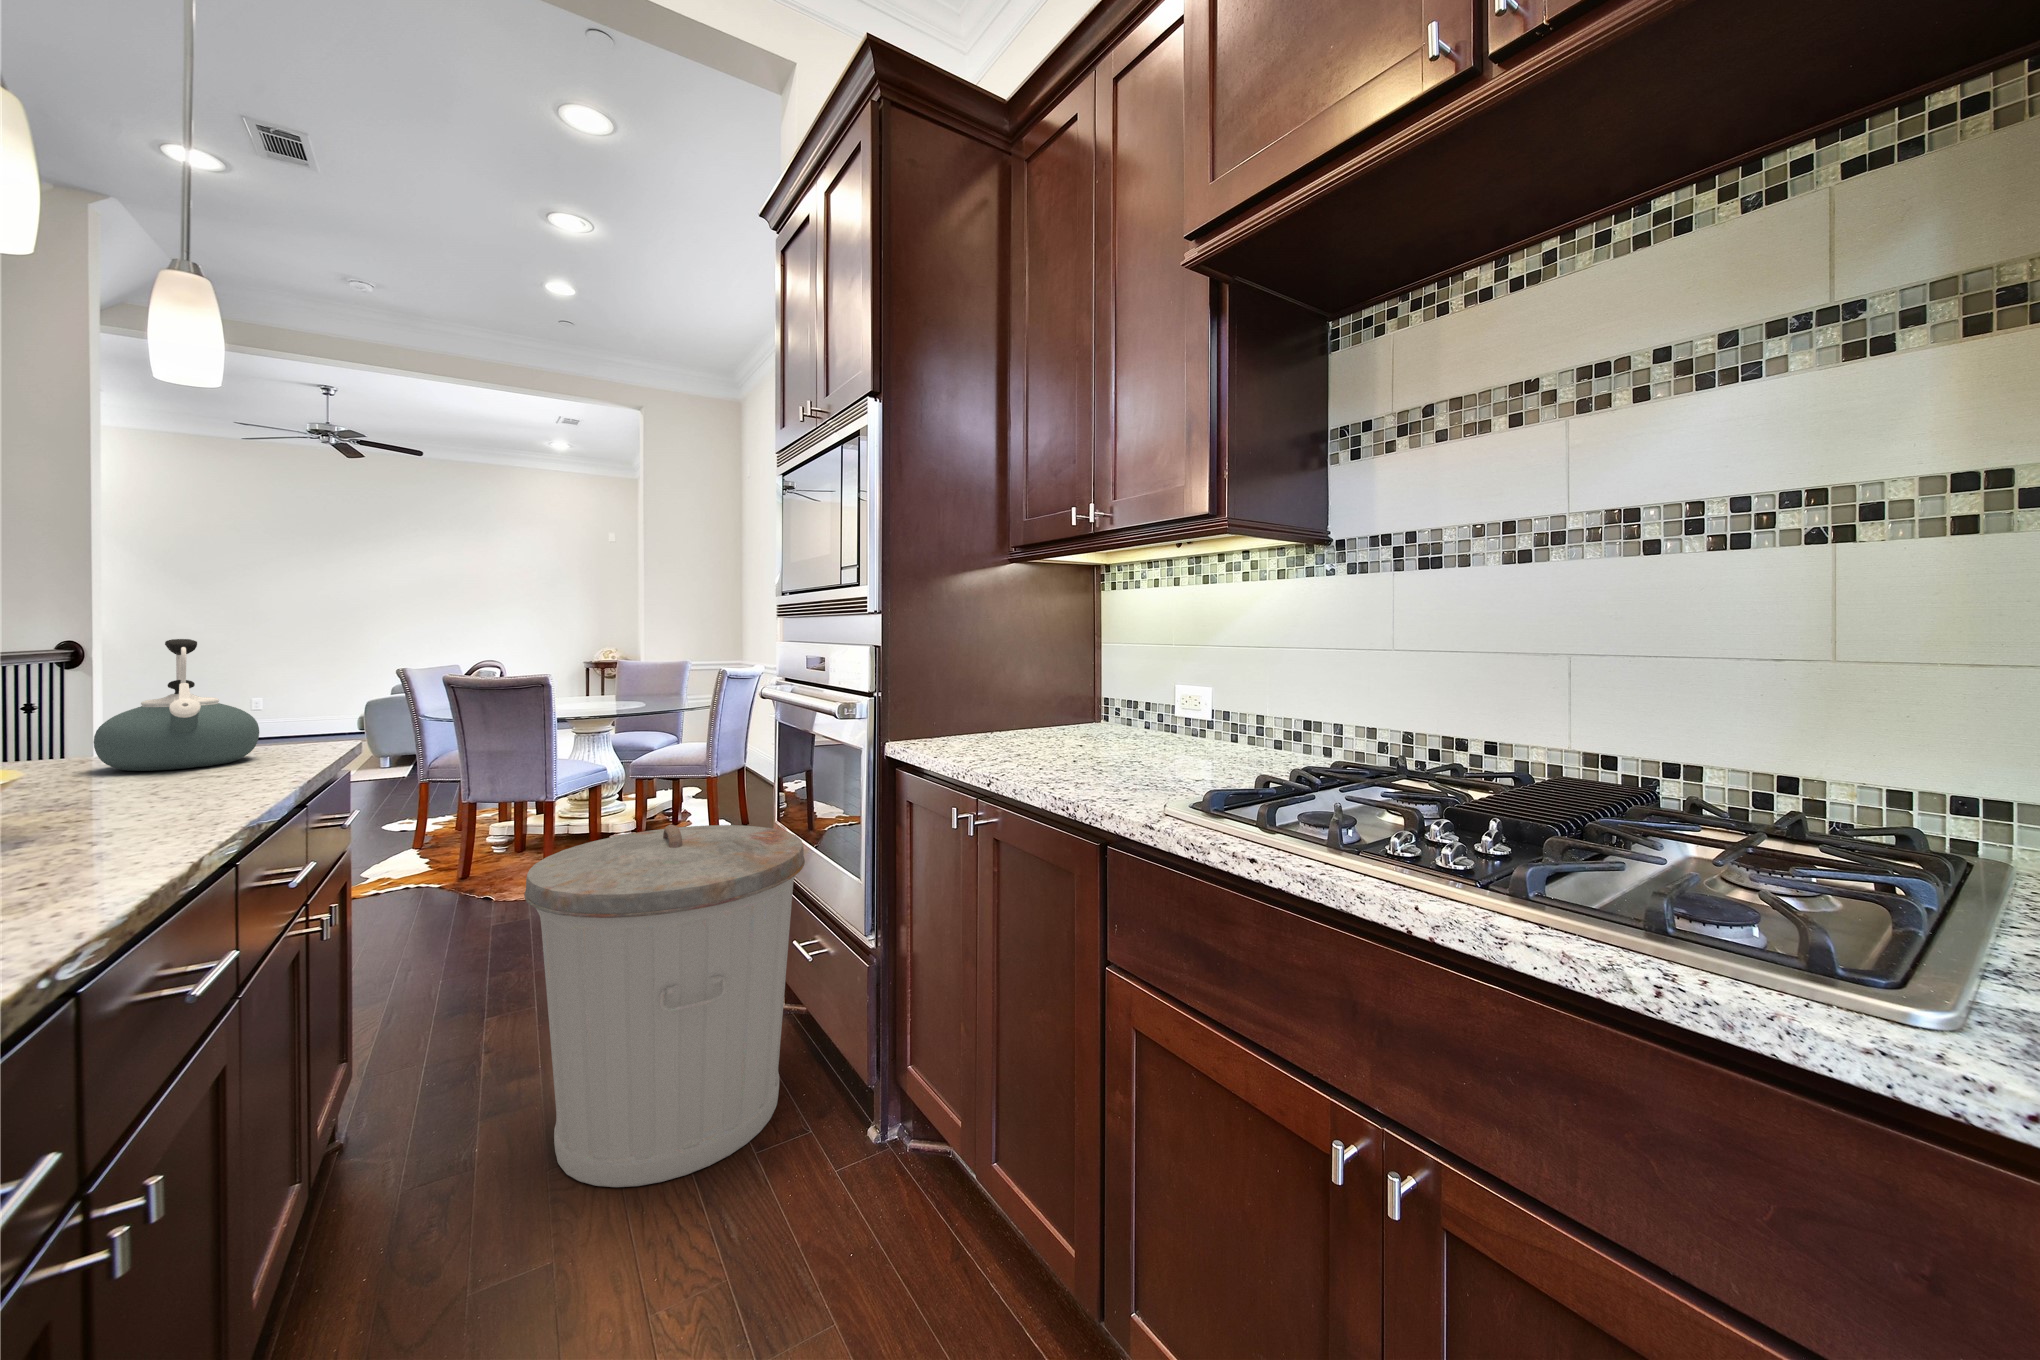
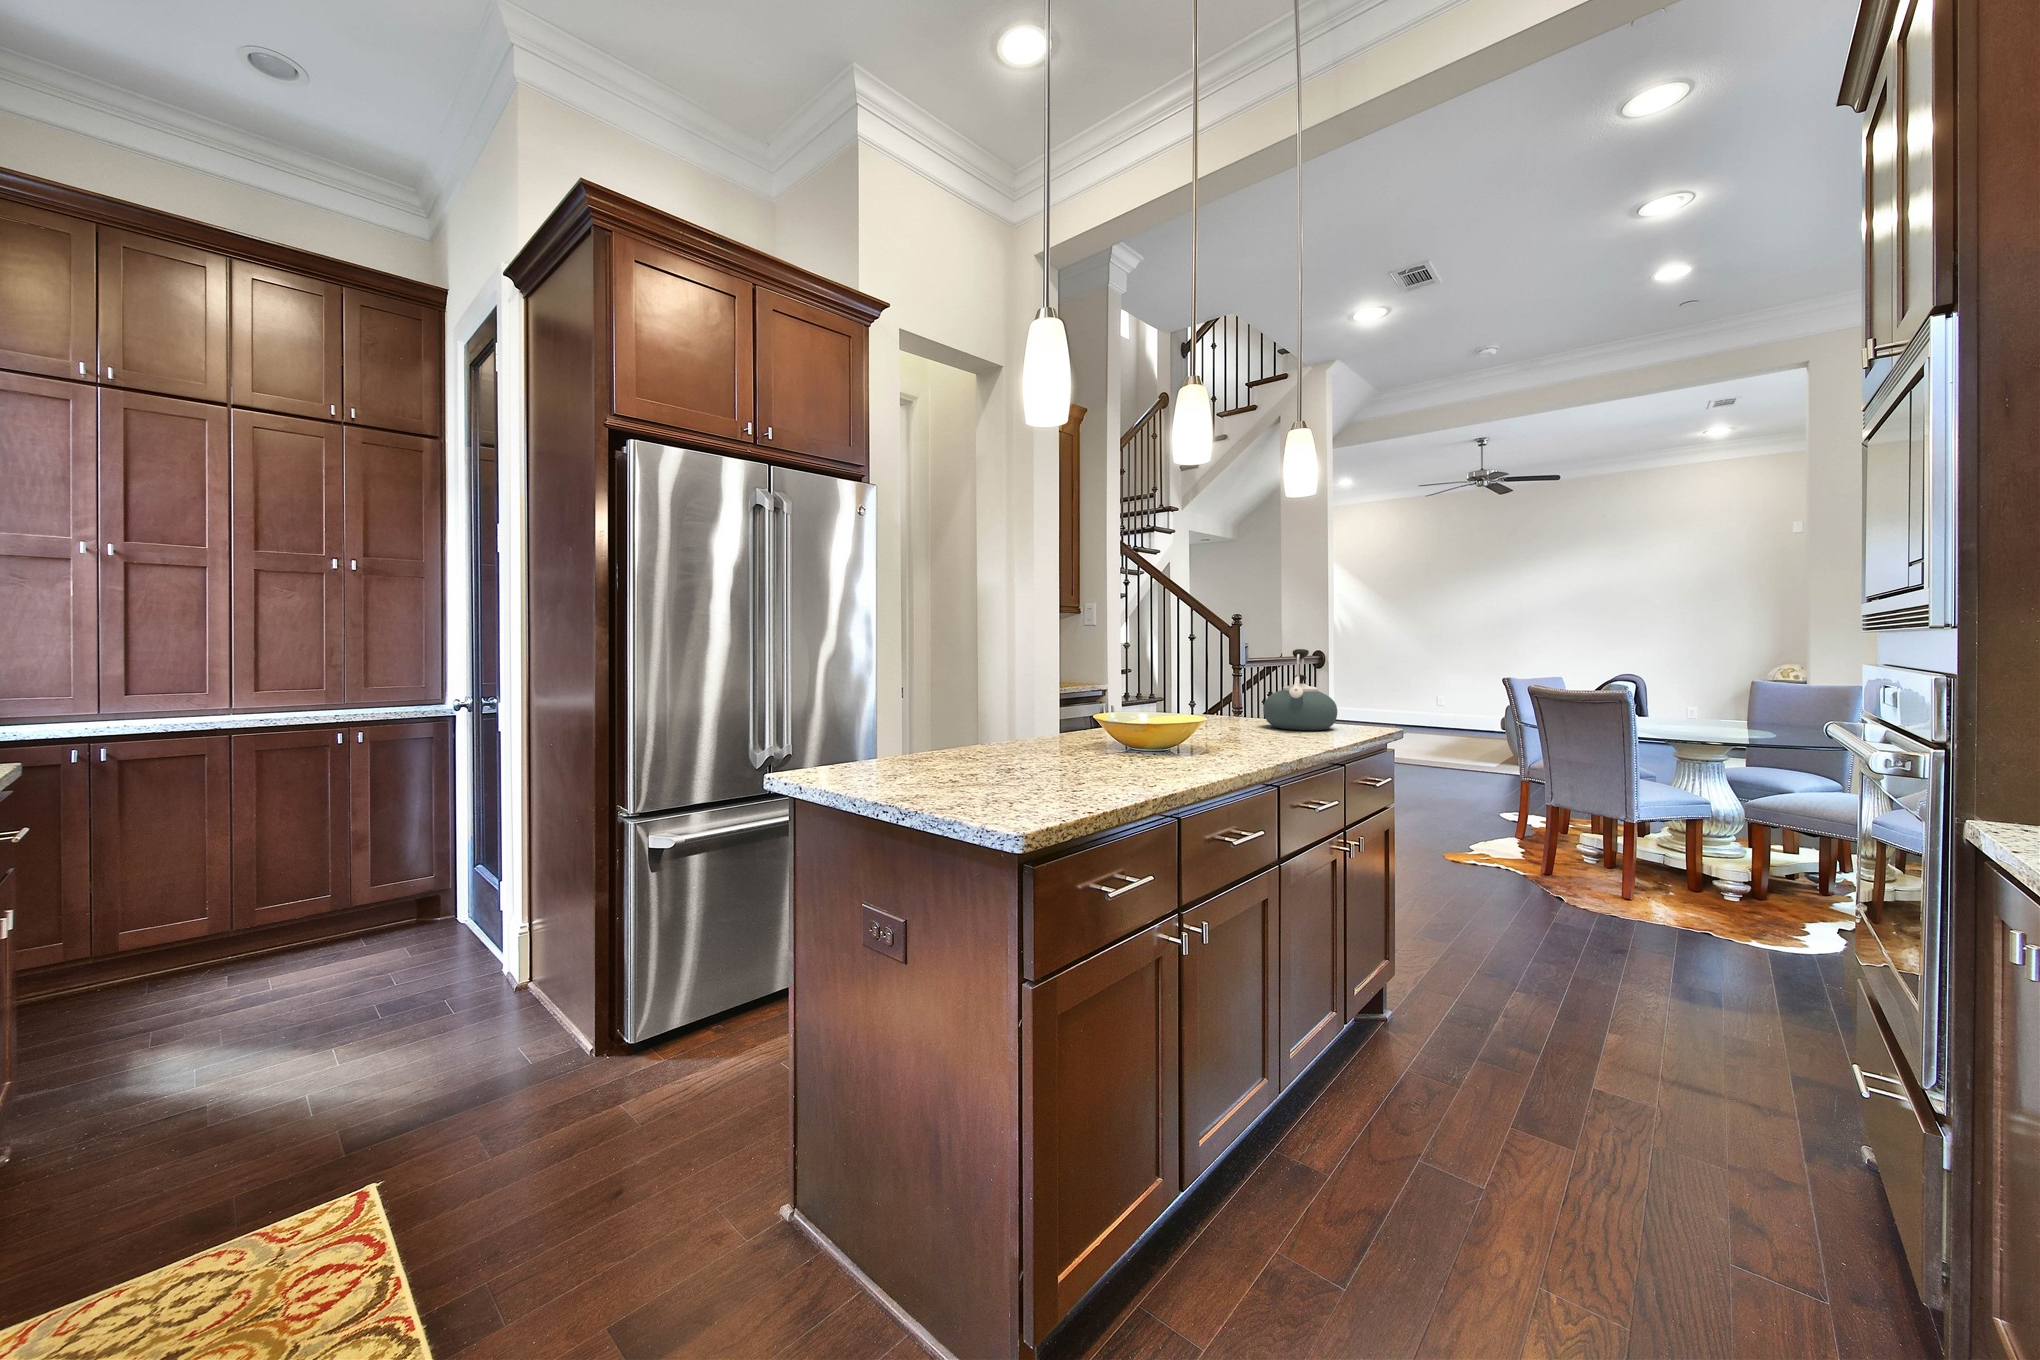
trash can: present [524,824,805,1187] -> none [1496,852,1850,1250]

